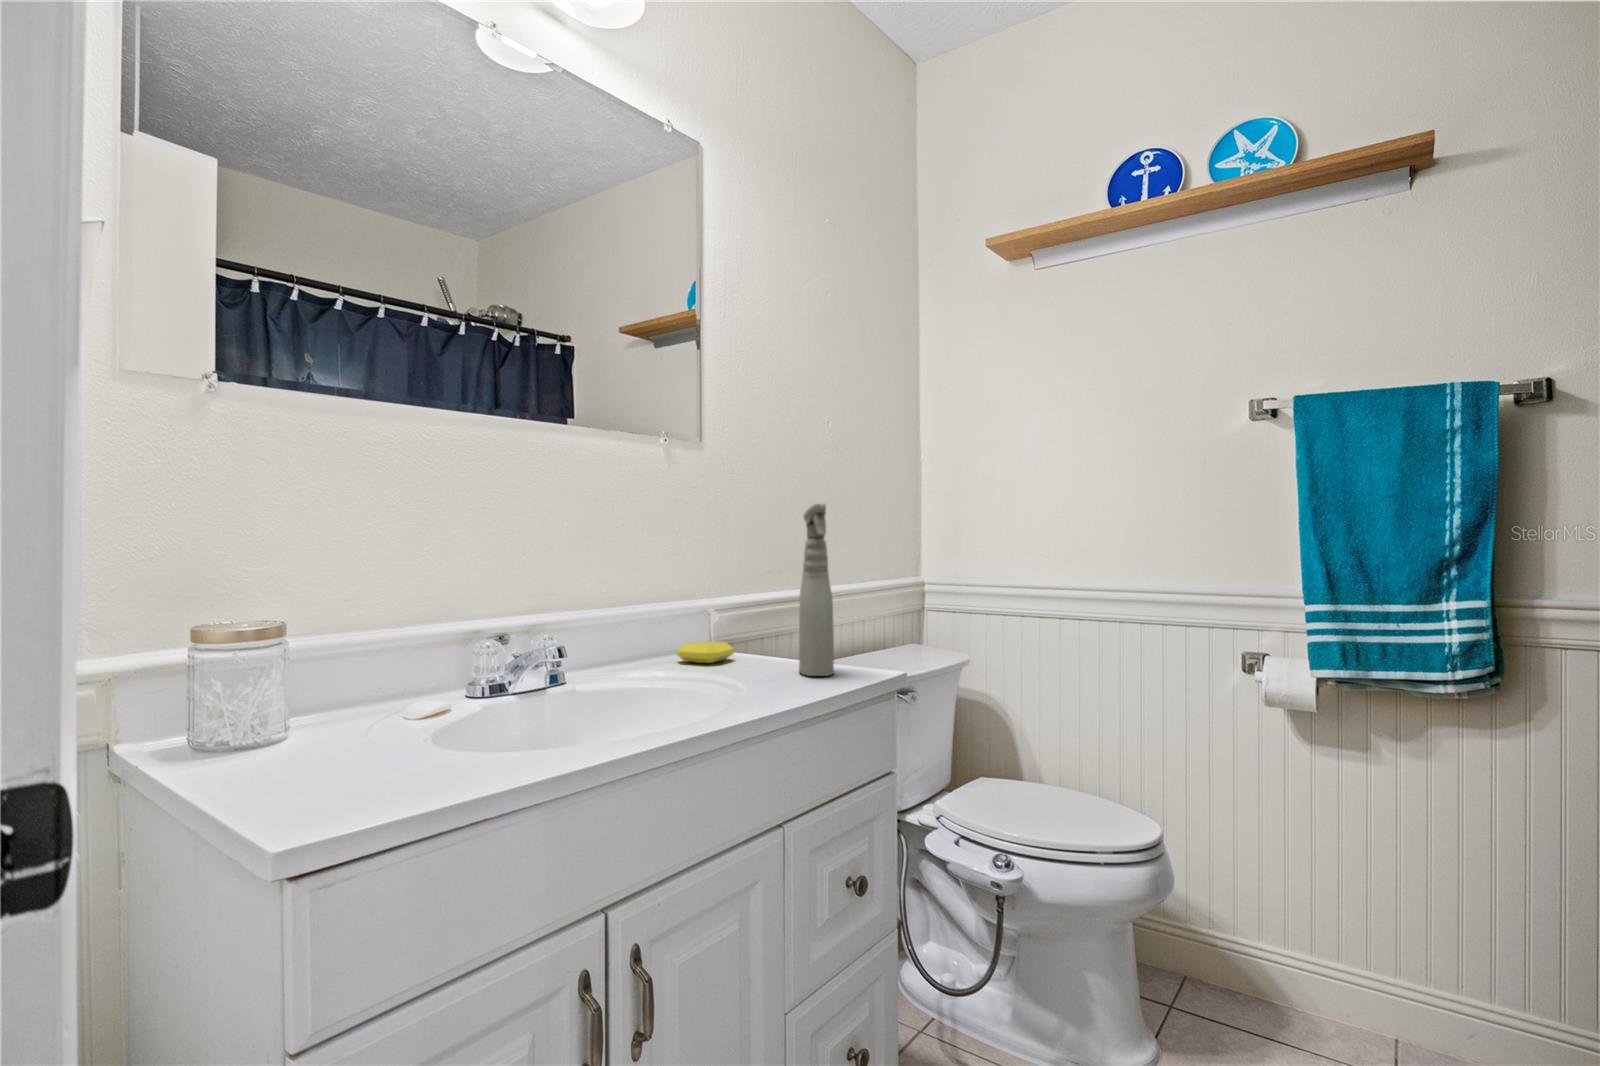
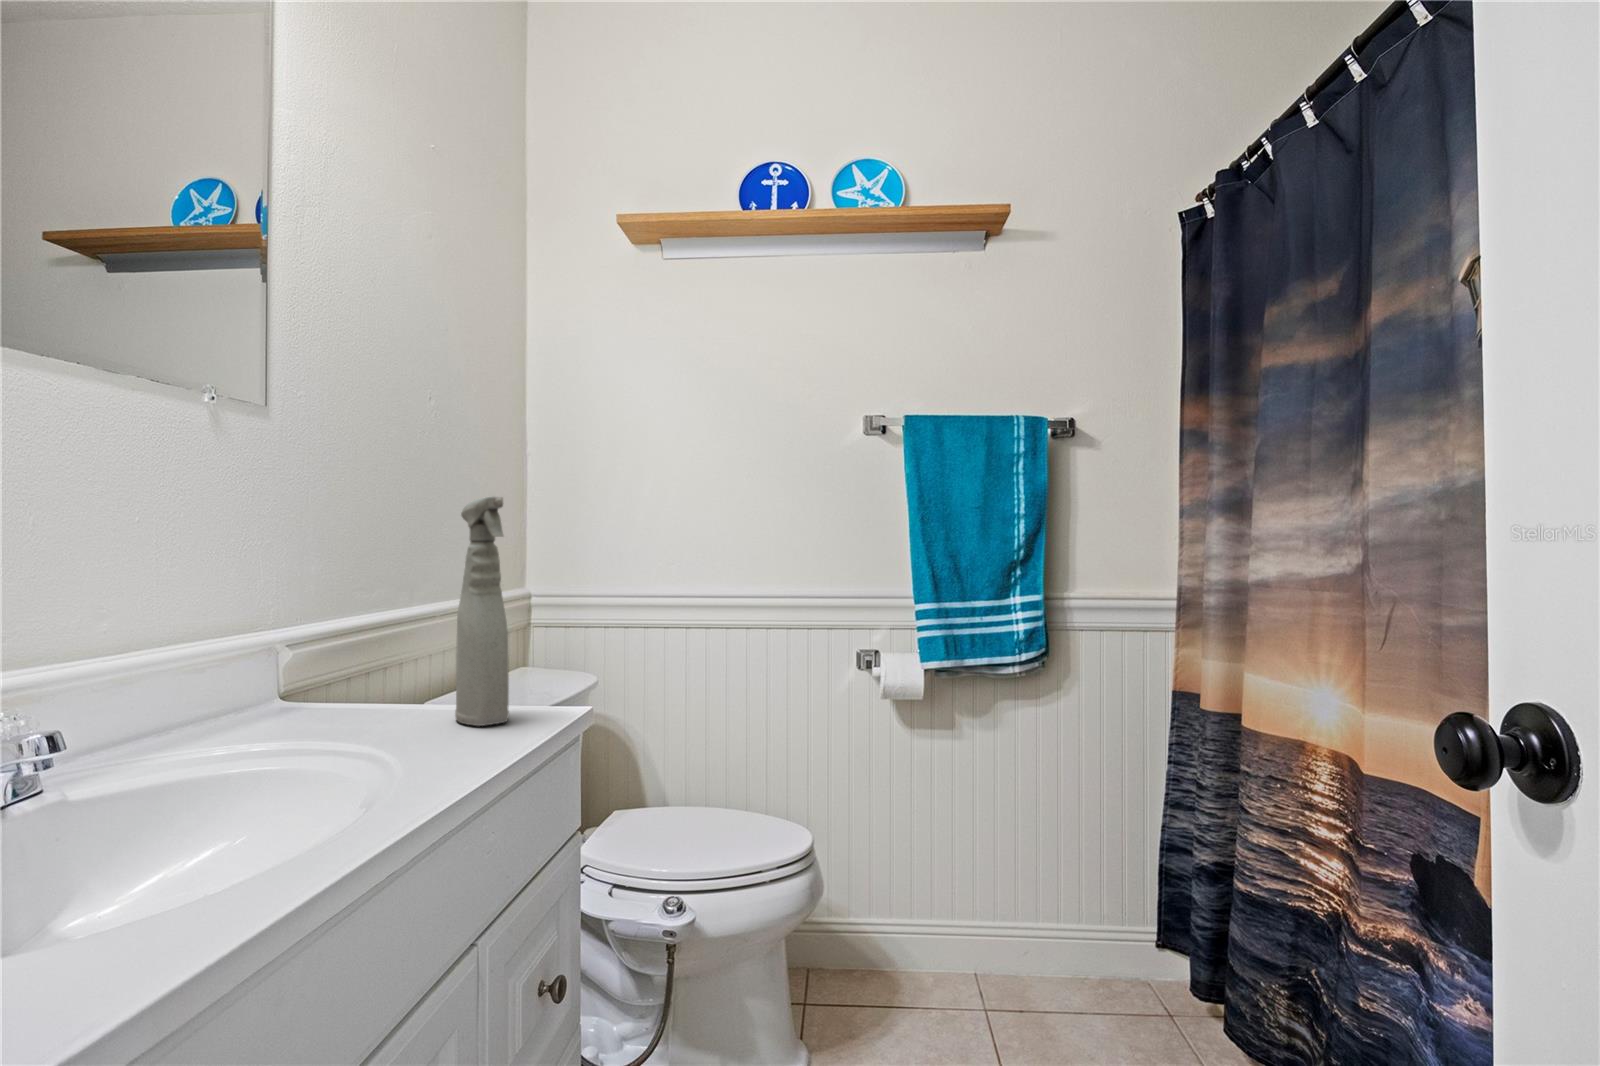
soap bar: present [676,641,734,663] -> none [243,690,340,725]

